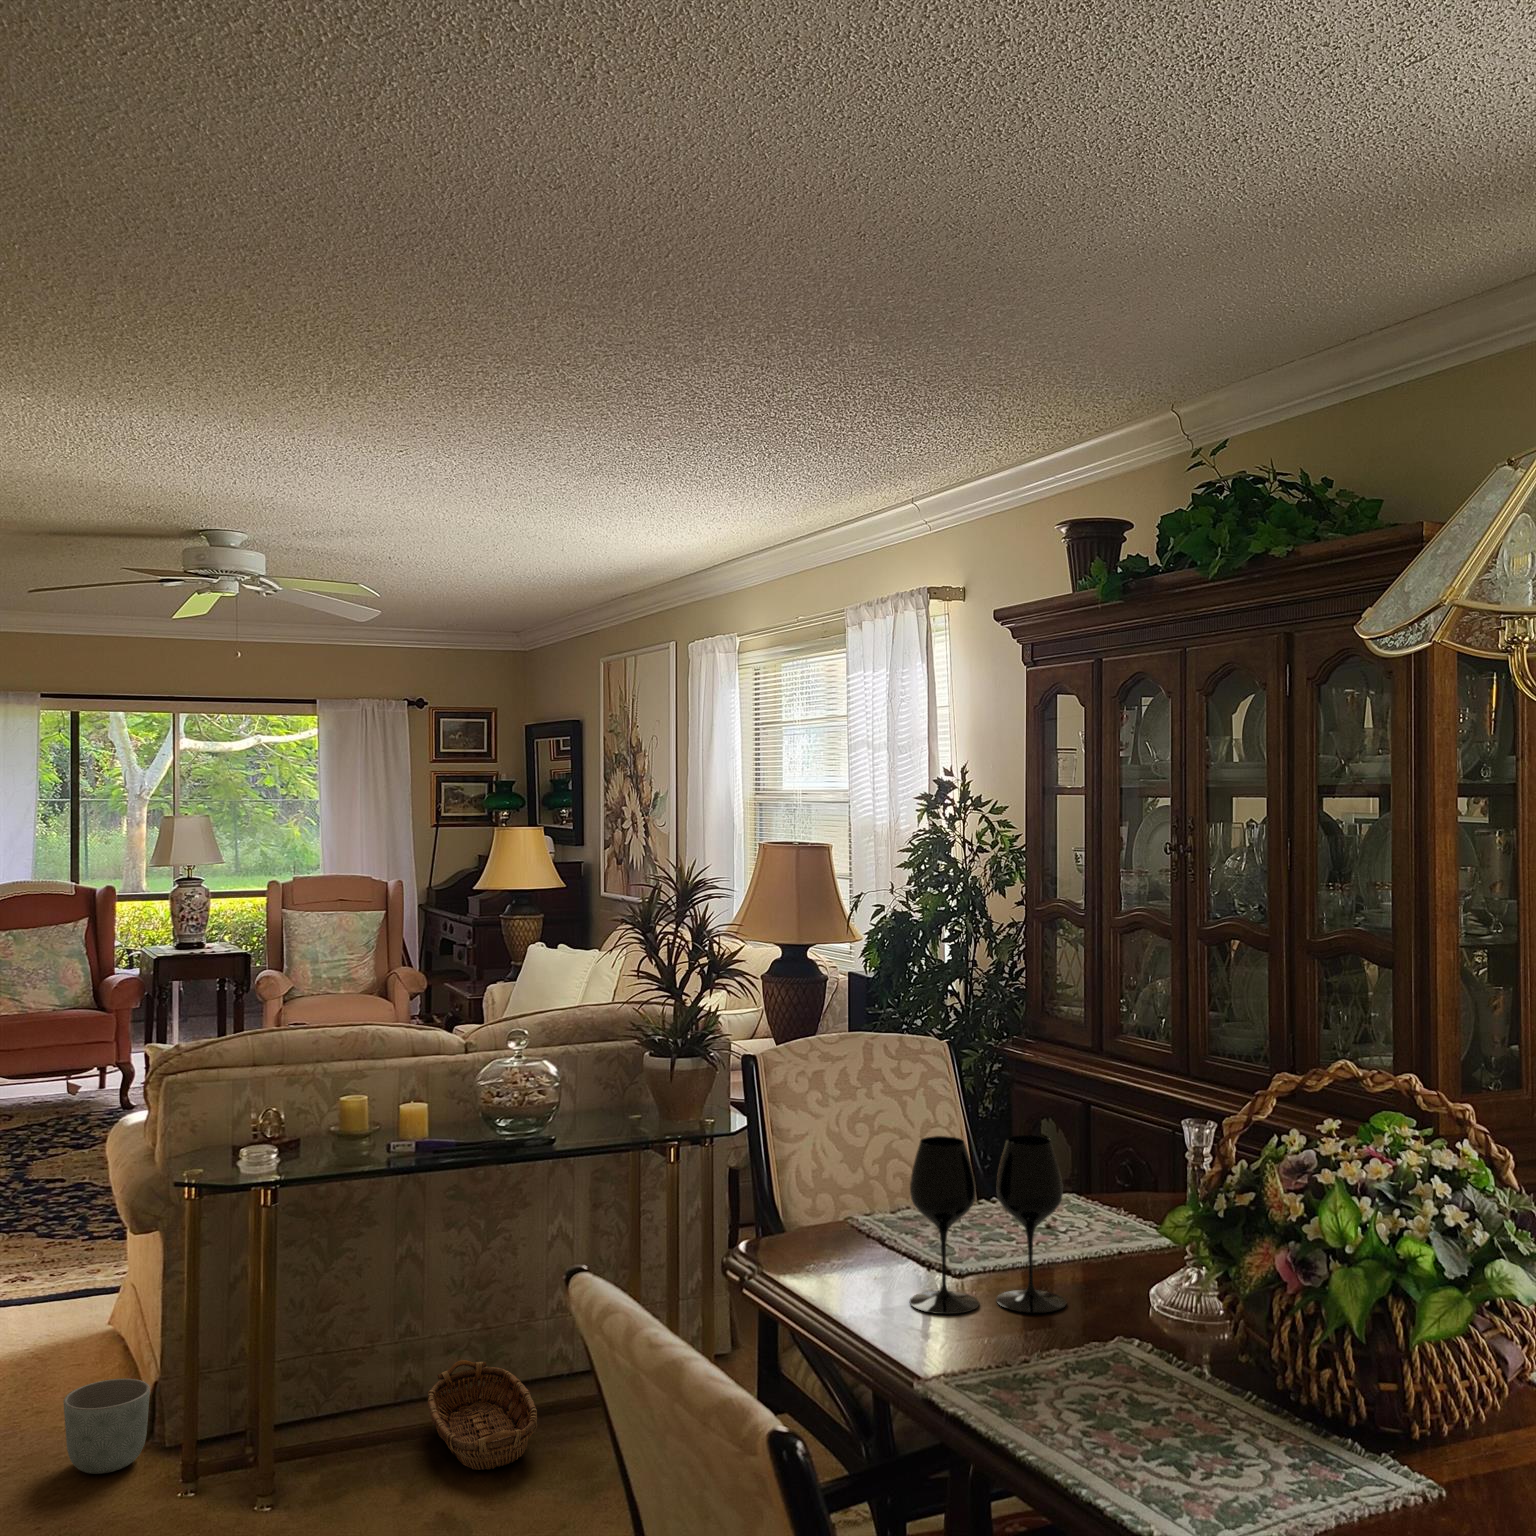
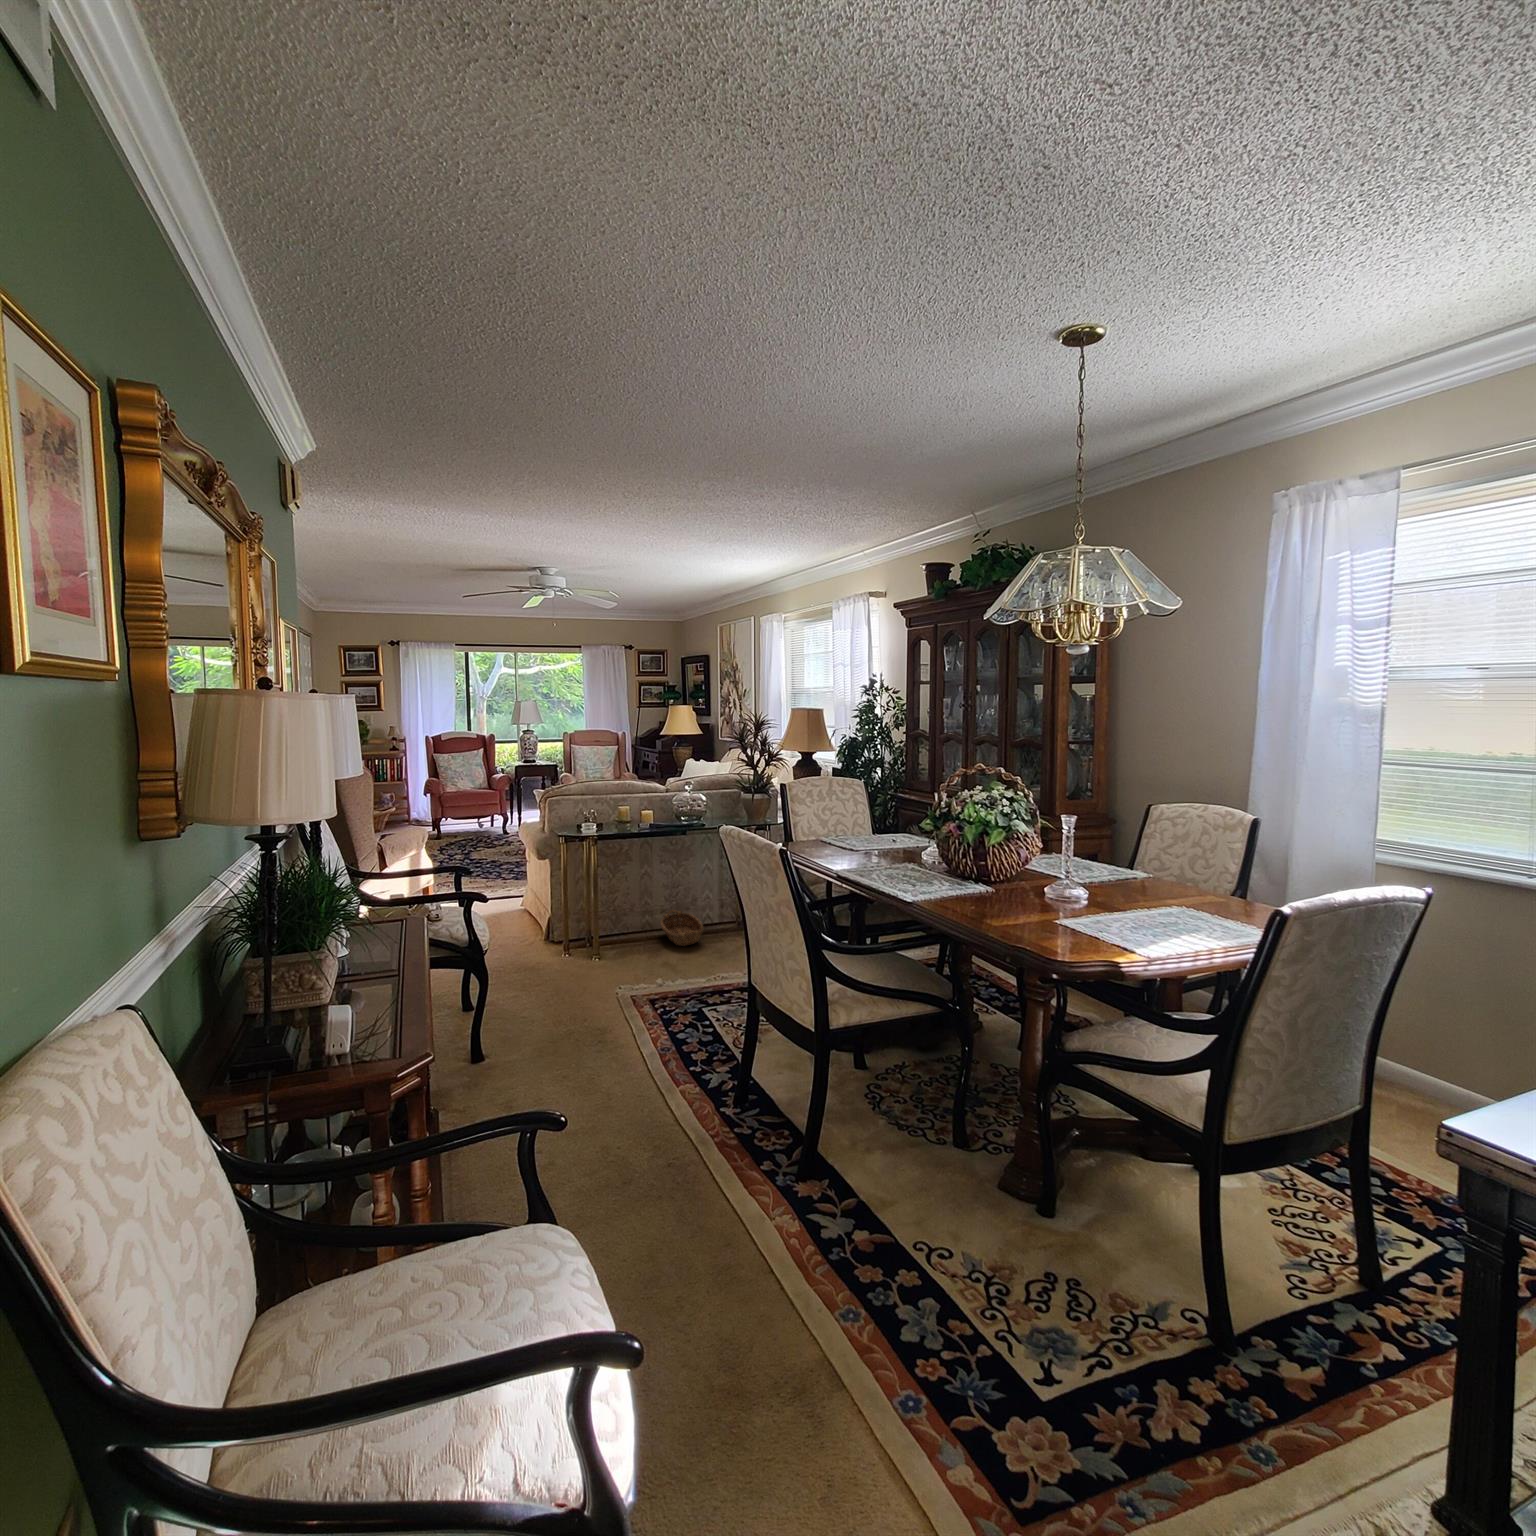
wine glass: present [910,1135,1066,1314] -> none [838,798,892,857]
planter: present [63,1379,150,1474] -> none [523,913,554,946]

